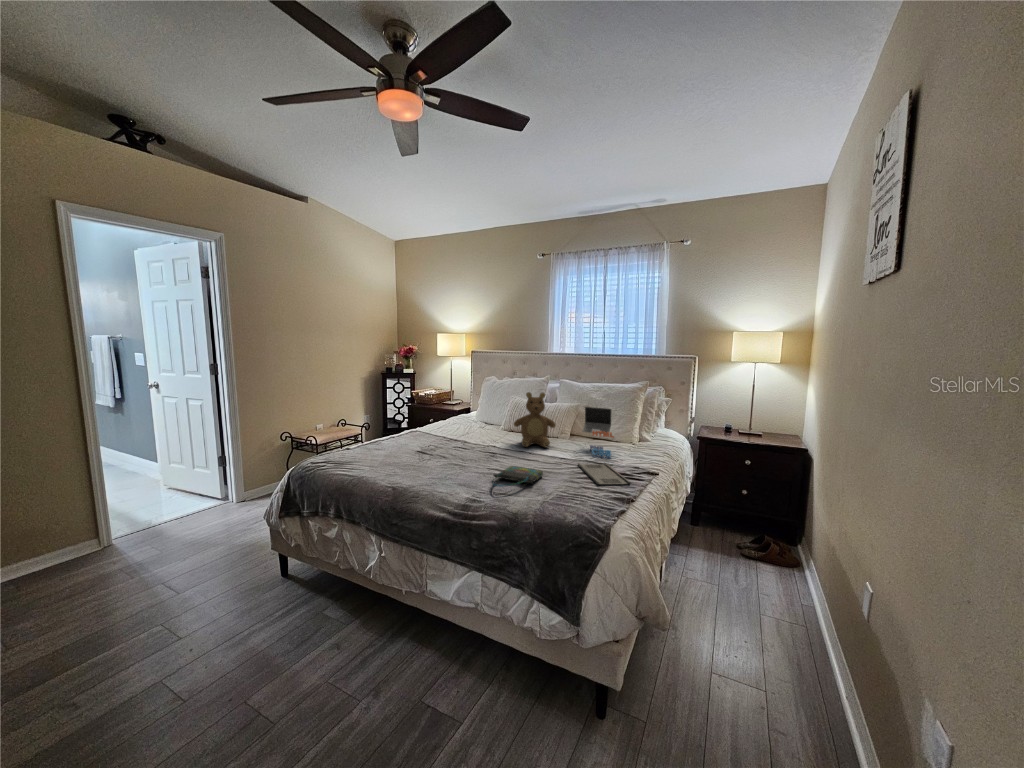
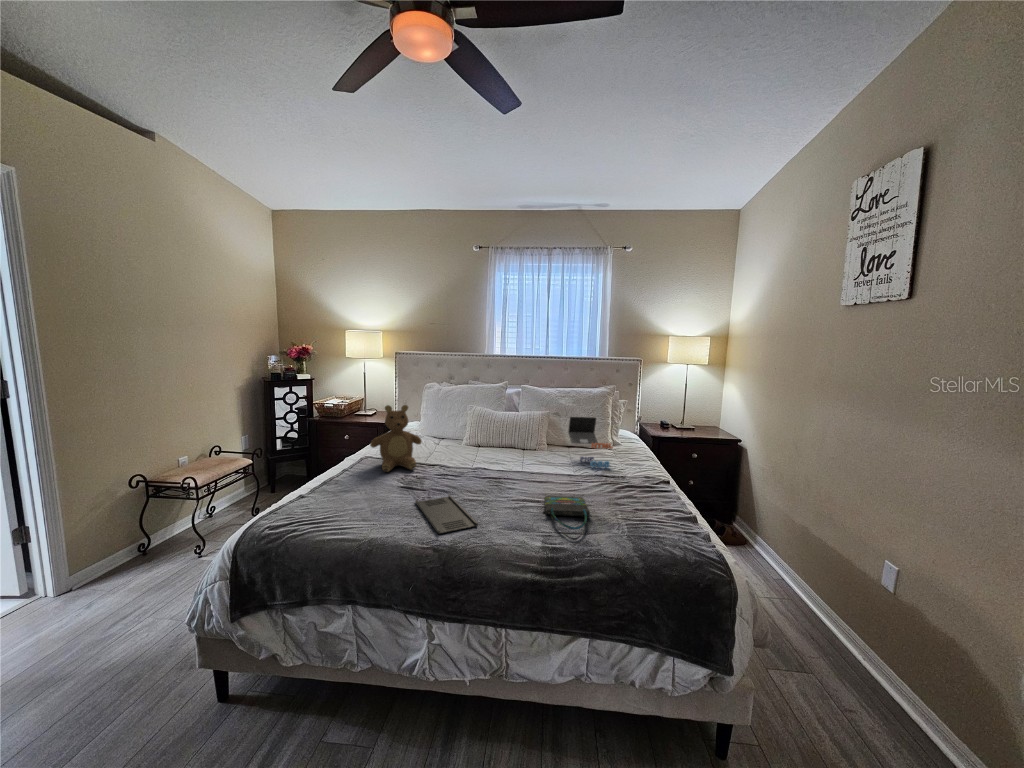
teddy bear: present [514,392,556,447] -> present [370,405,422,472]
tray: present [578,463,630,485] -> present [415,495,478,534]

